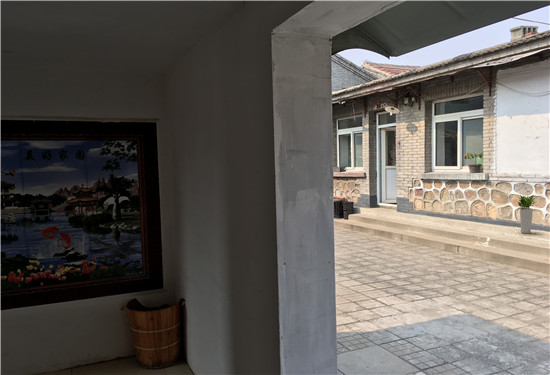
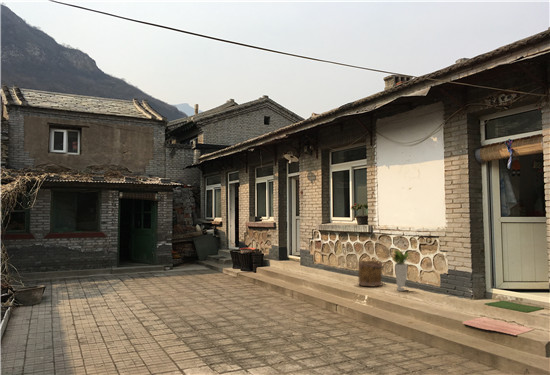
bucket: none [477,205,504,230] -> present [358,260,384,286]

